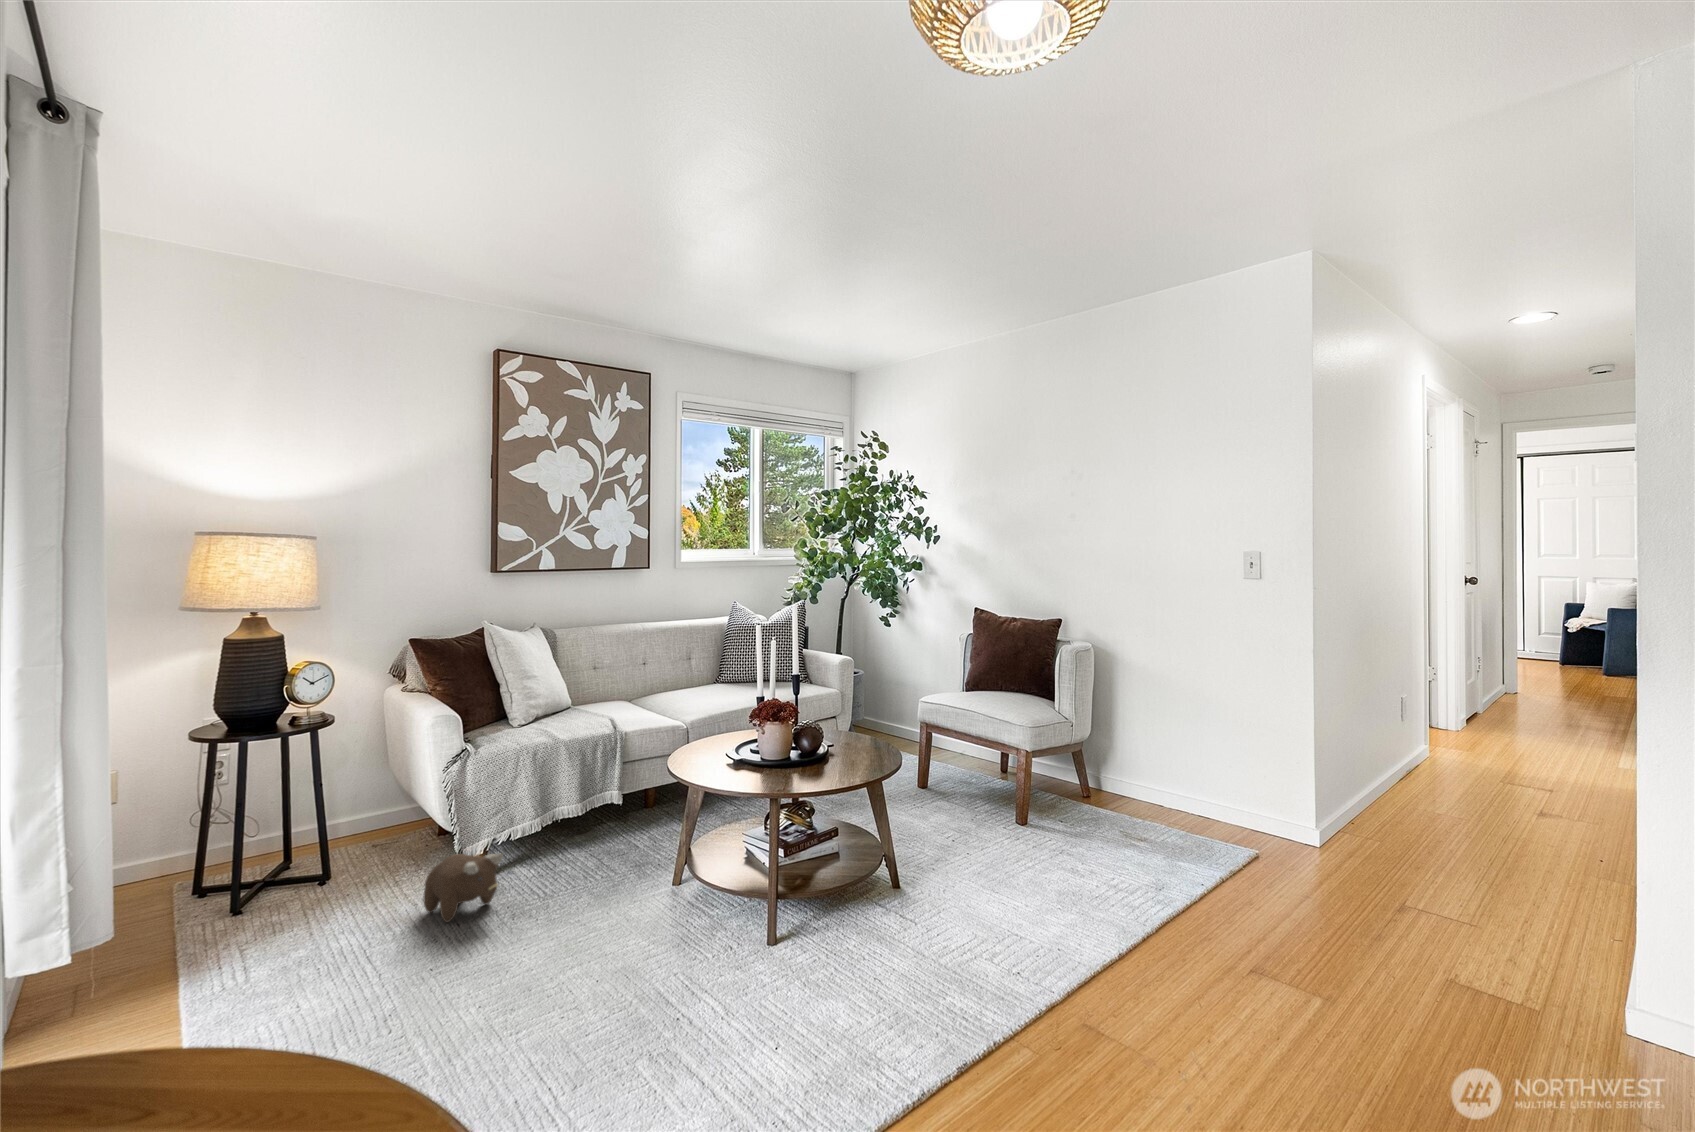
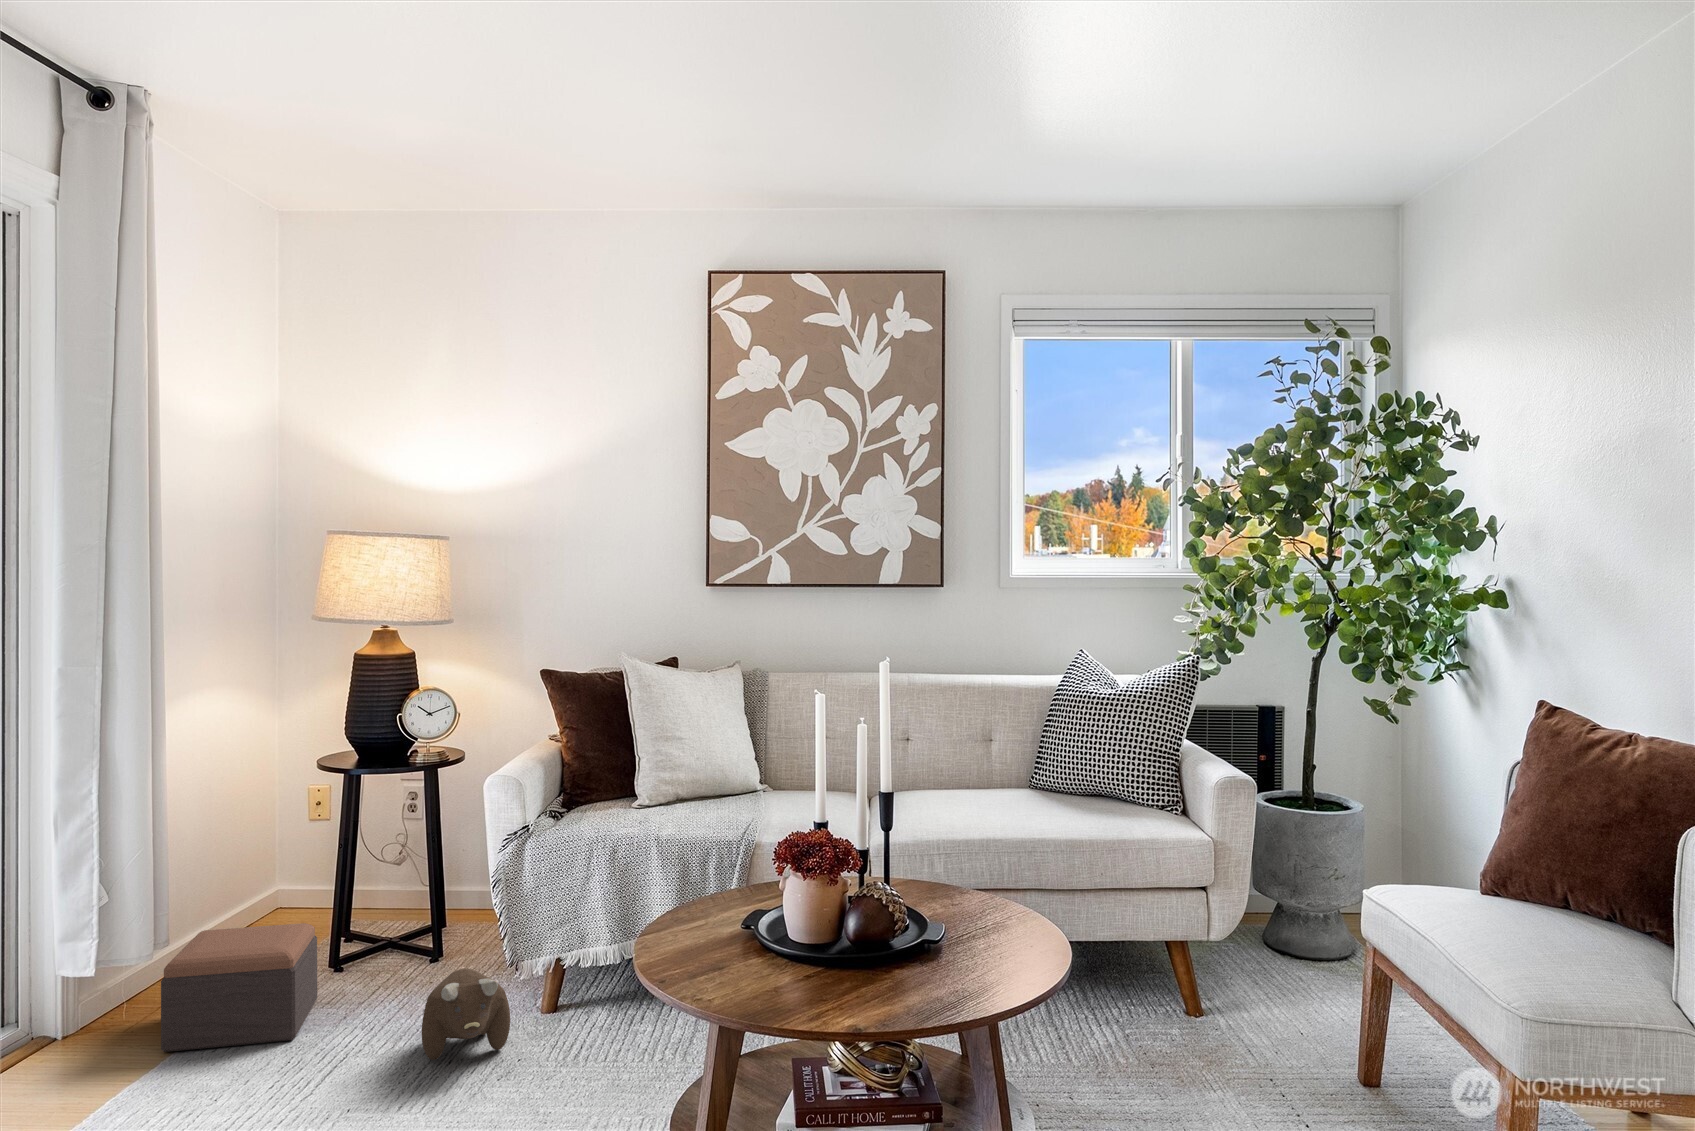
footstool: none [144,859,298,988] -> present [161,923,317,1052]

